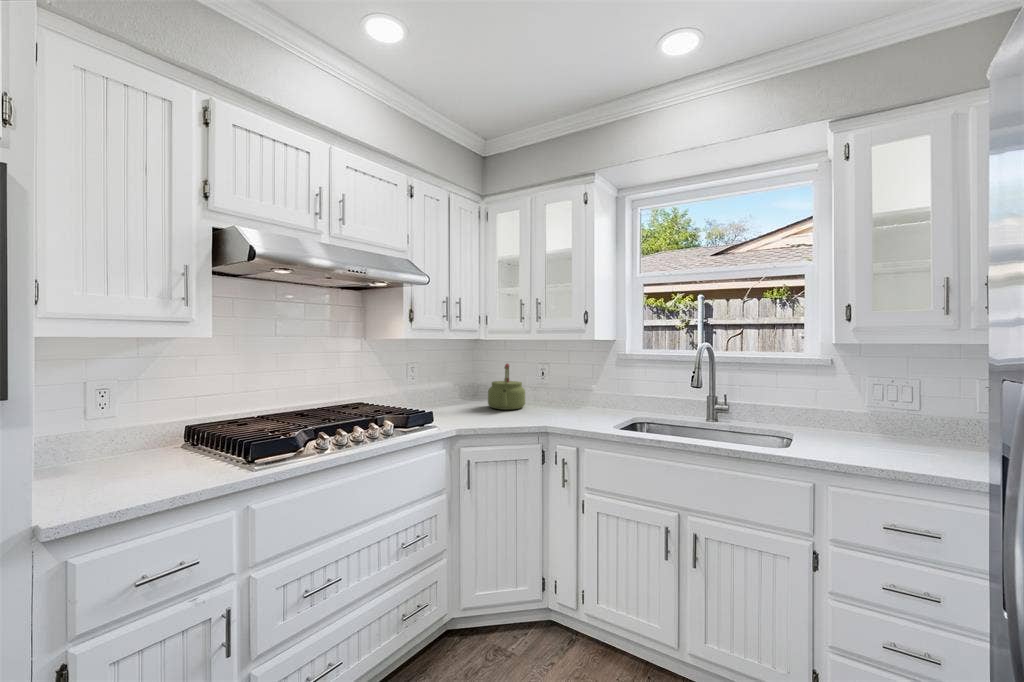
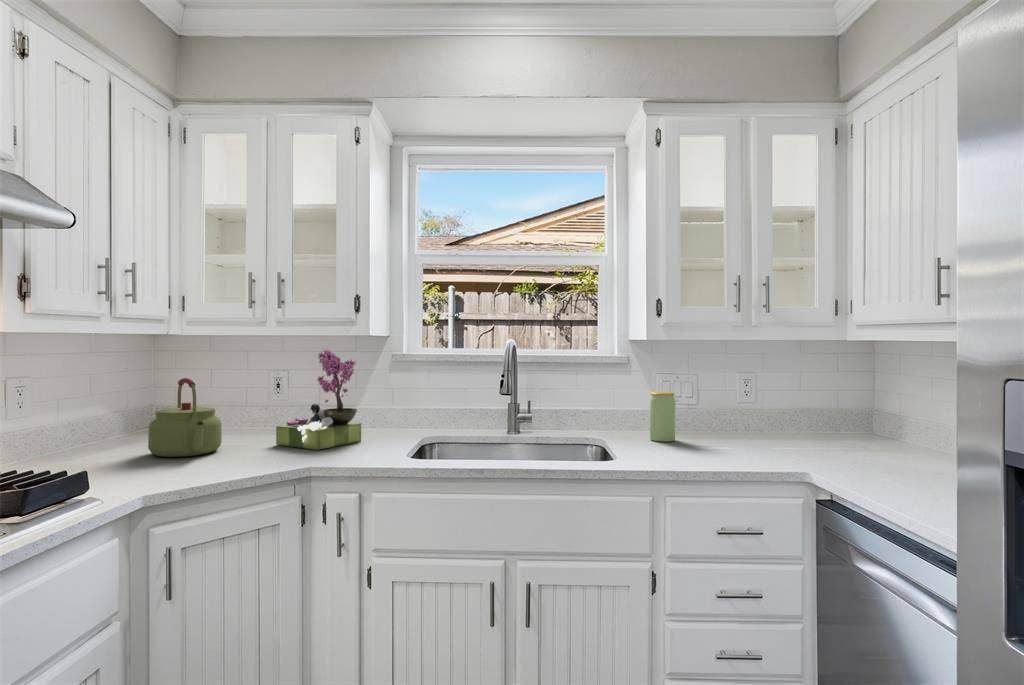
flower arrangement: none [555,347,609,417] -> present [276,349,361,450]
jar: none [909,407,952,471] -> present [650,392,675,442]

